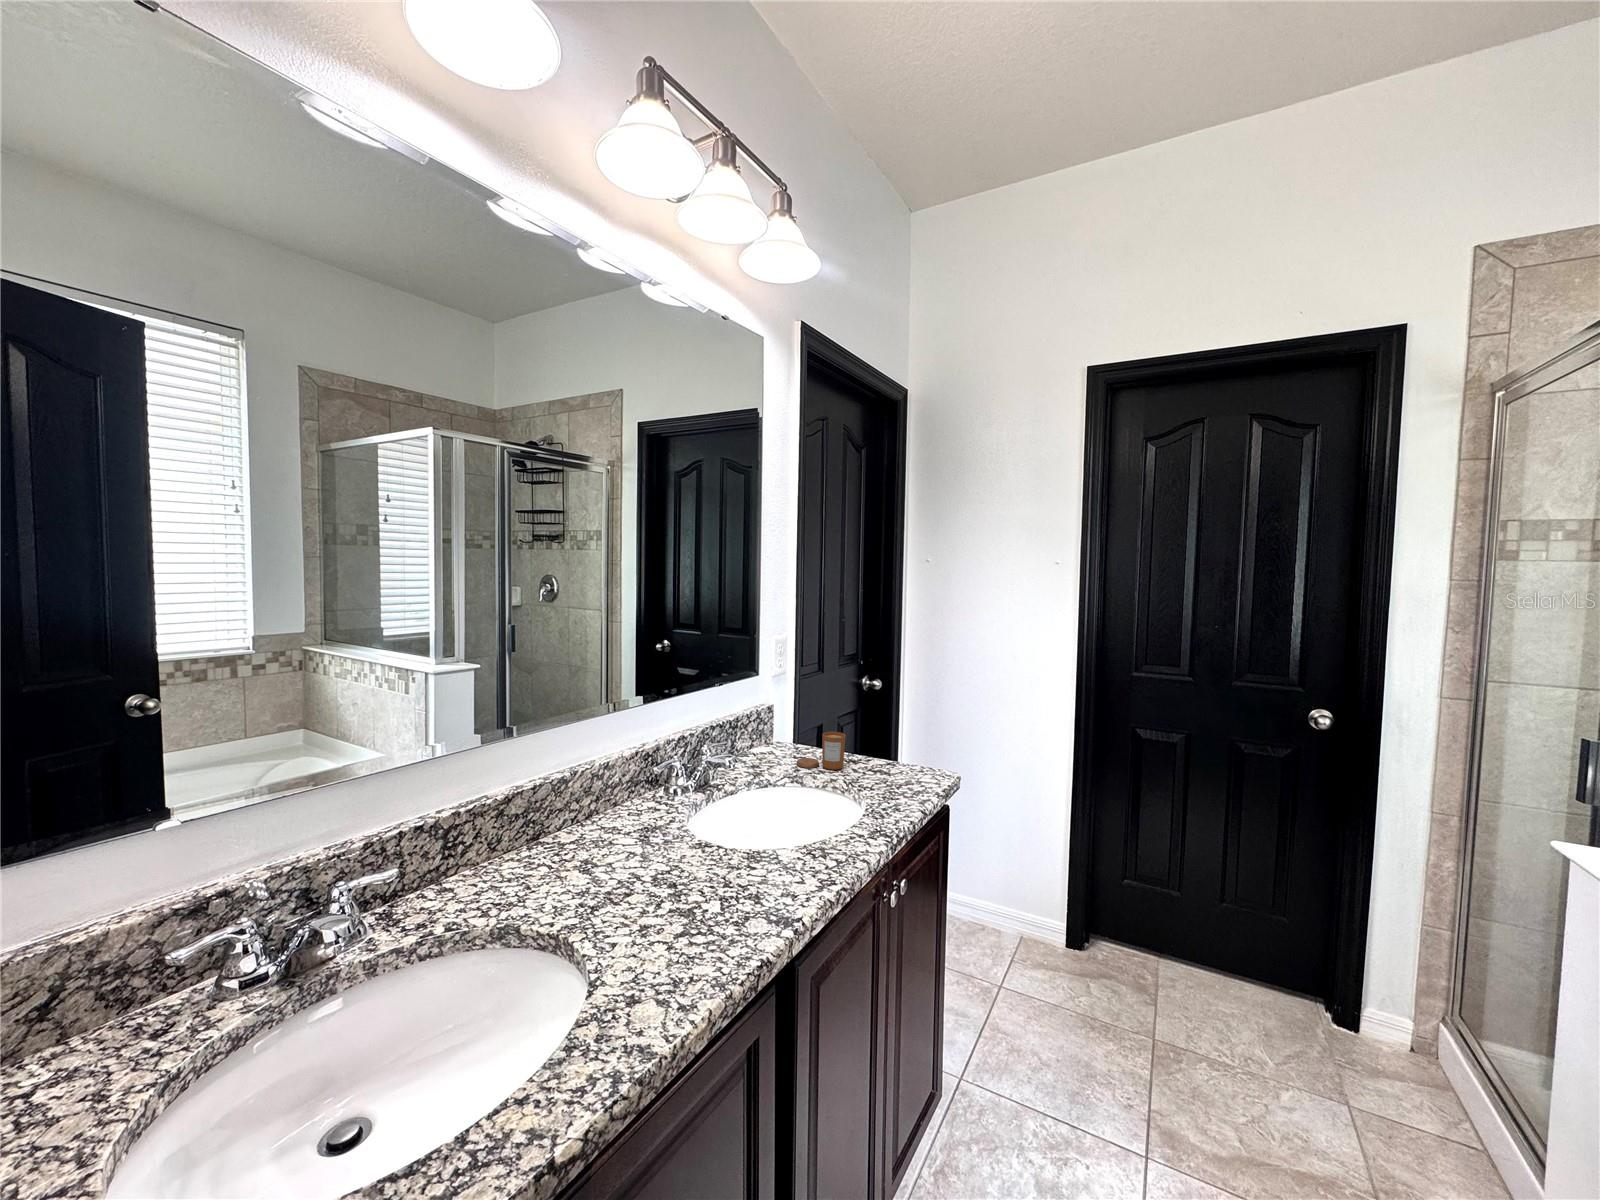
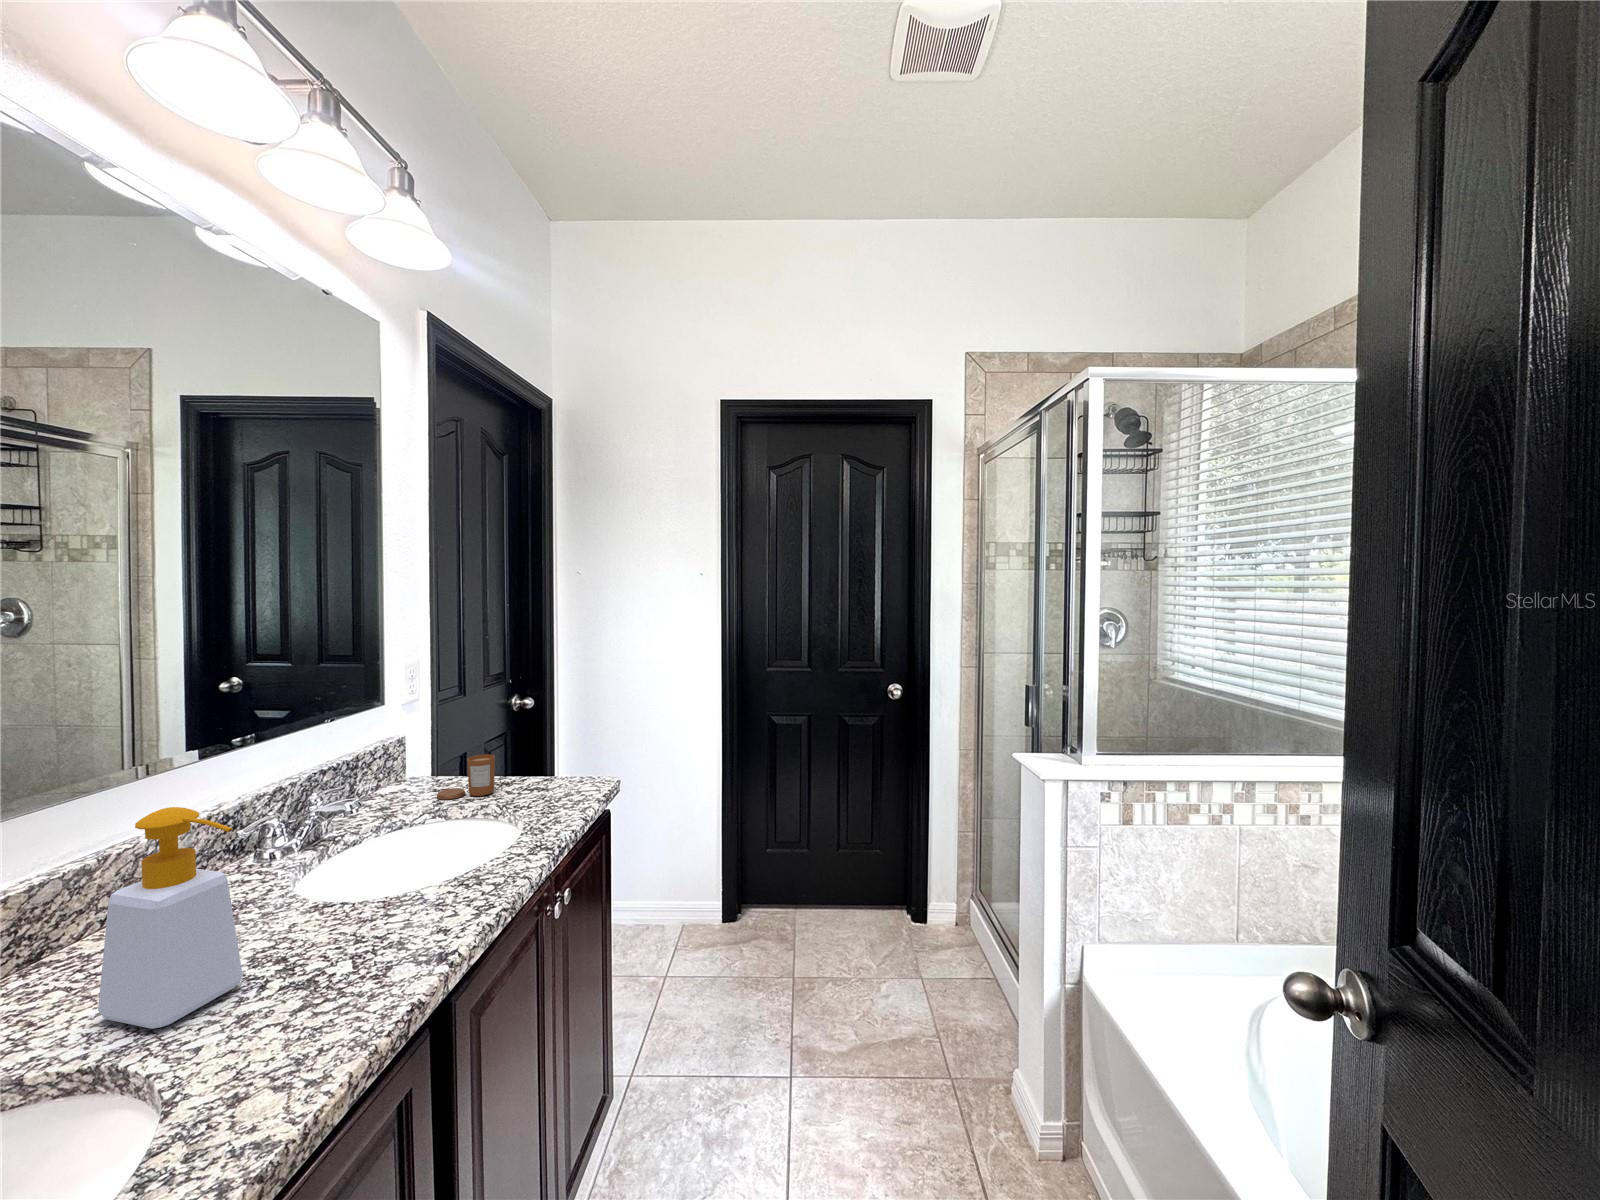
soap bottle: none [561,748,647,919] -> present [98,807,243,1029]

